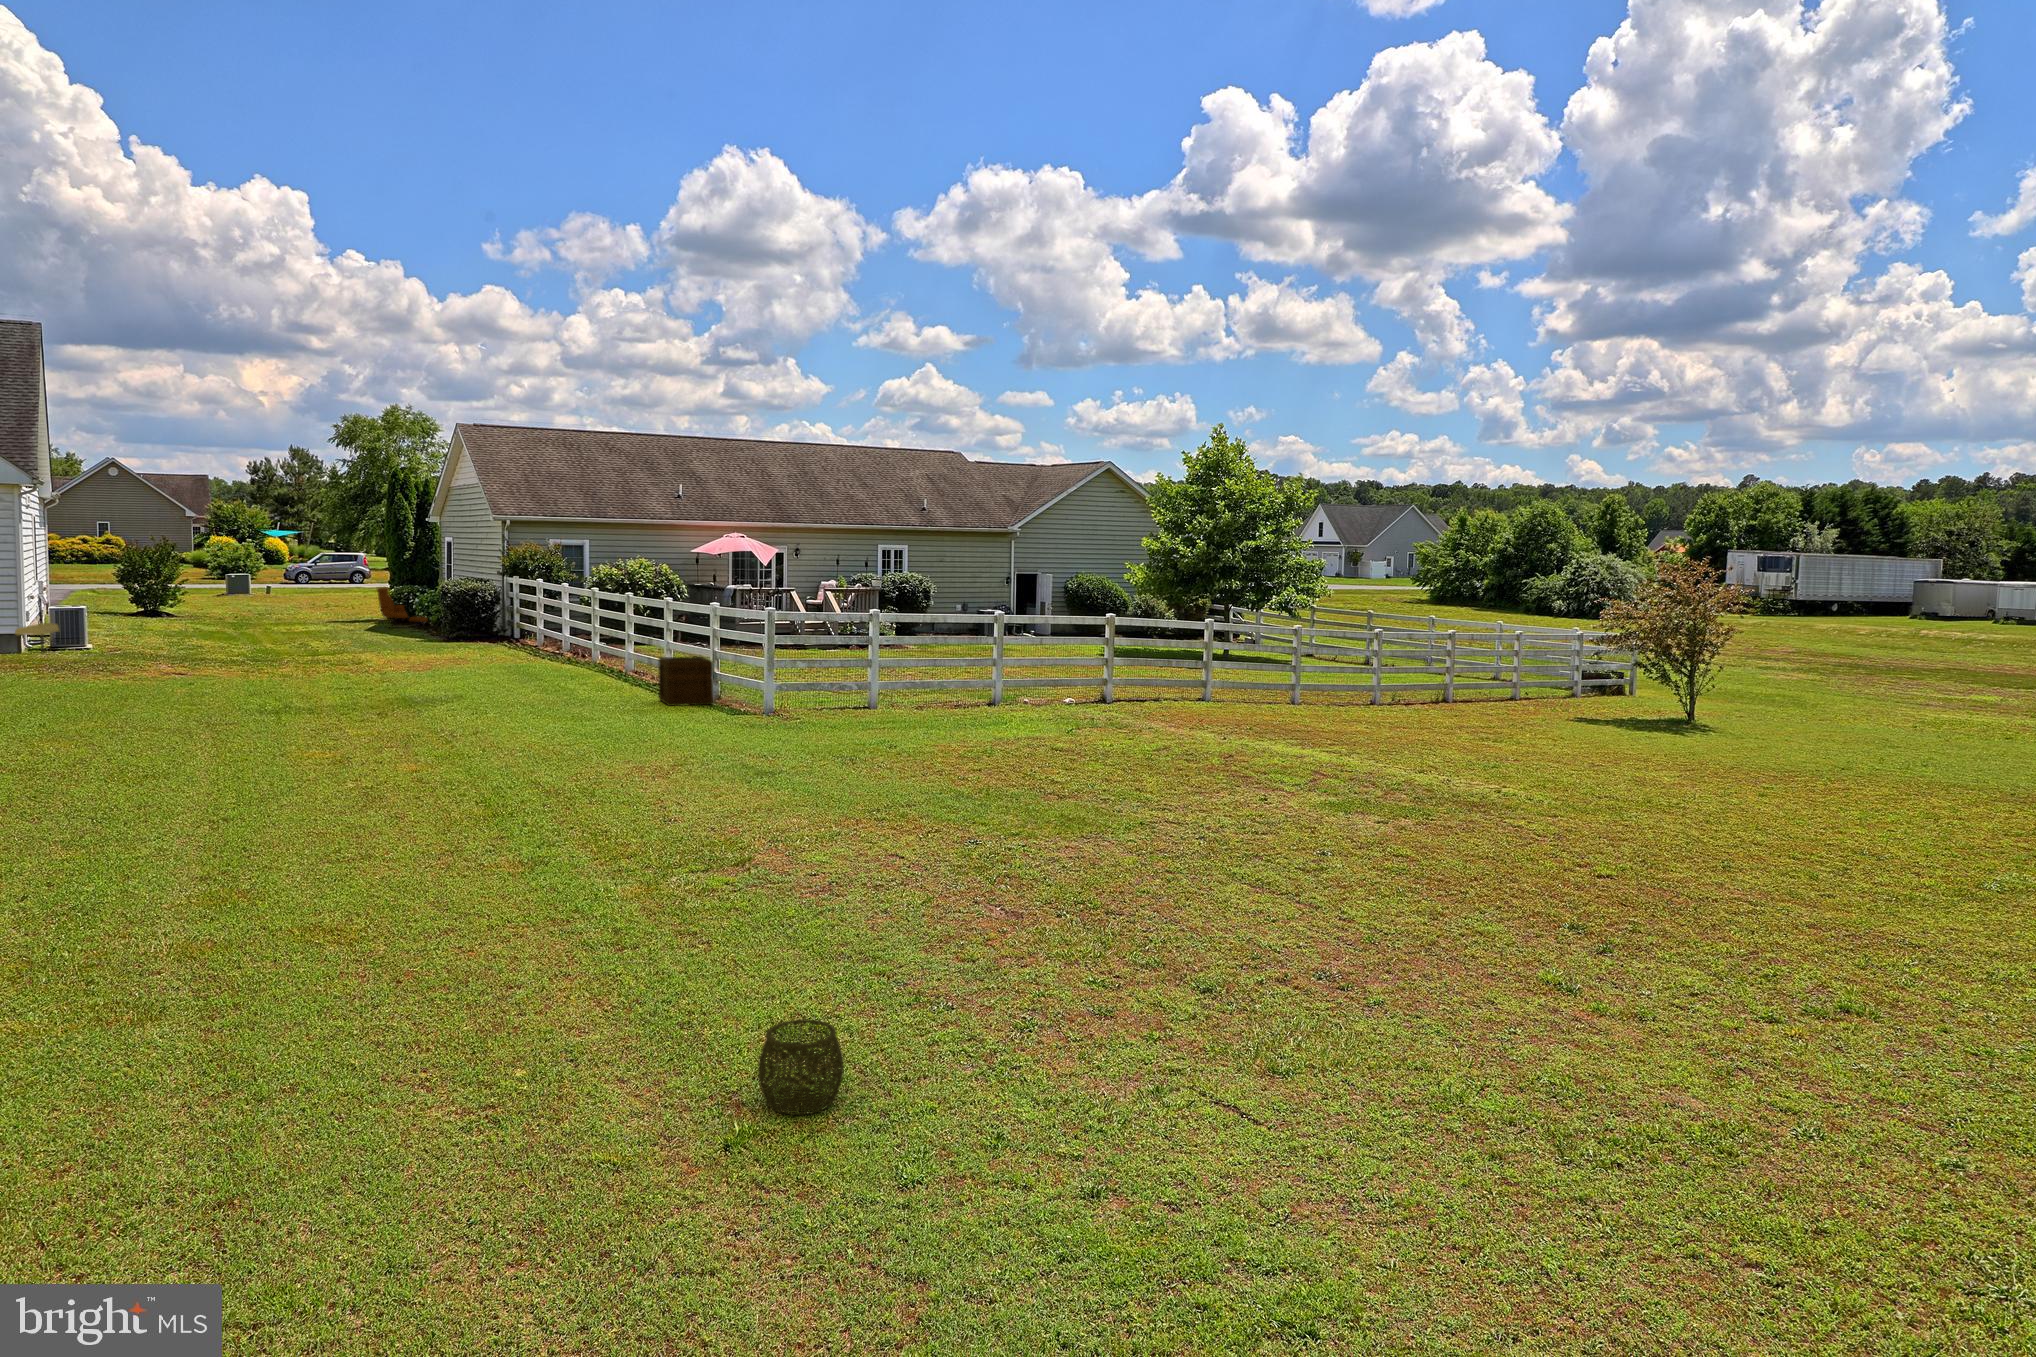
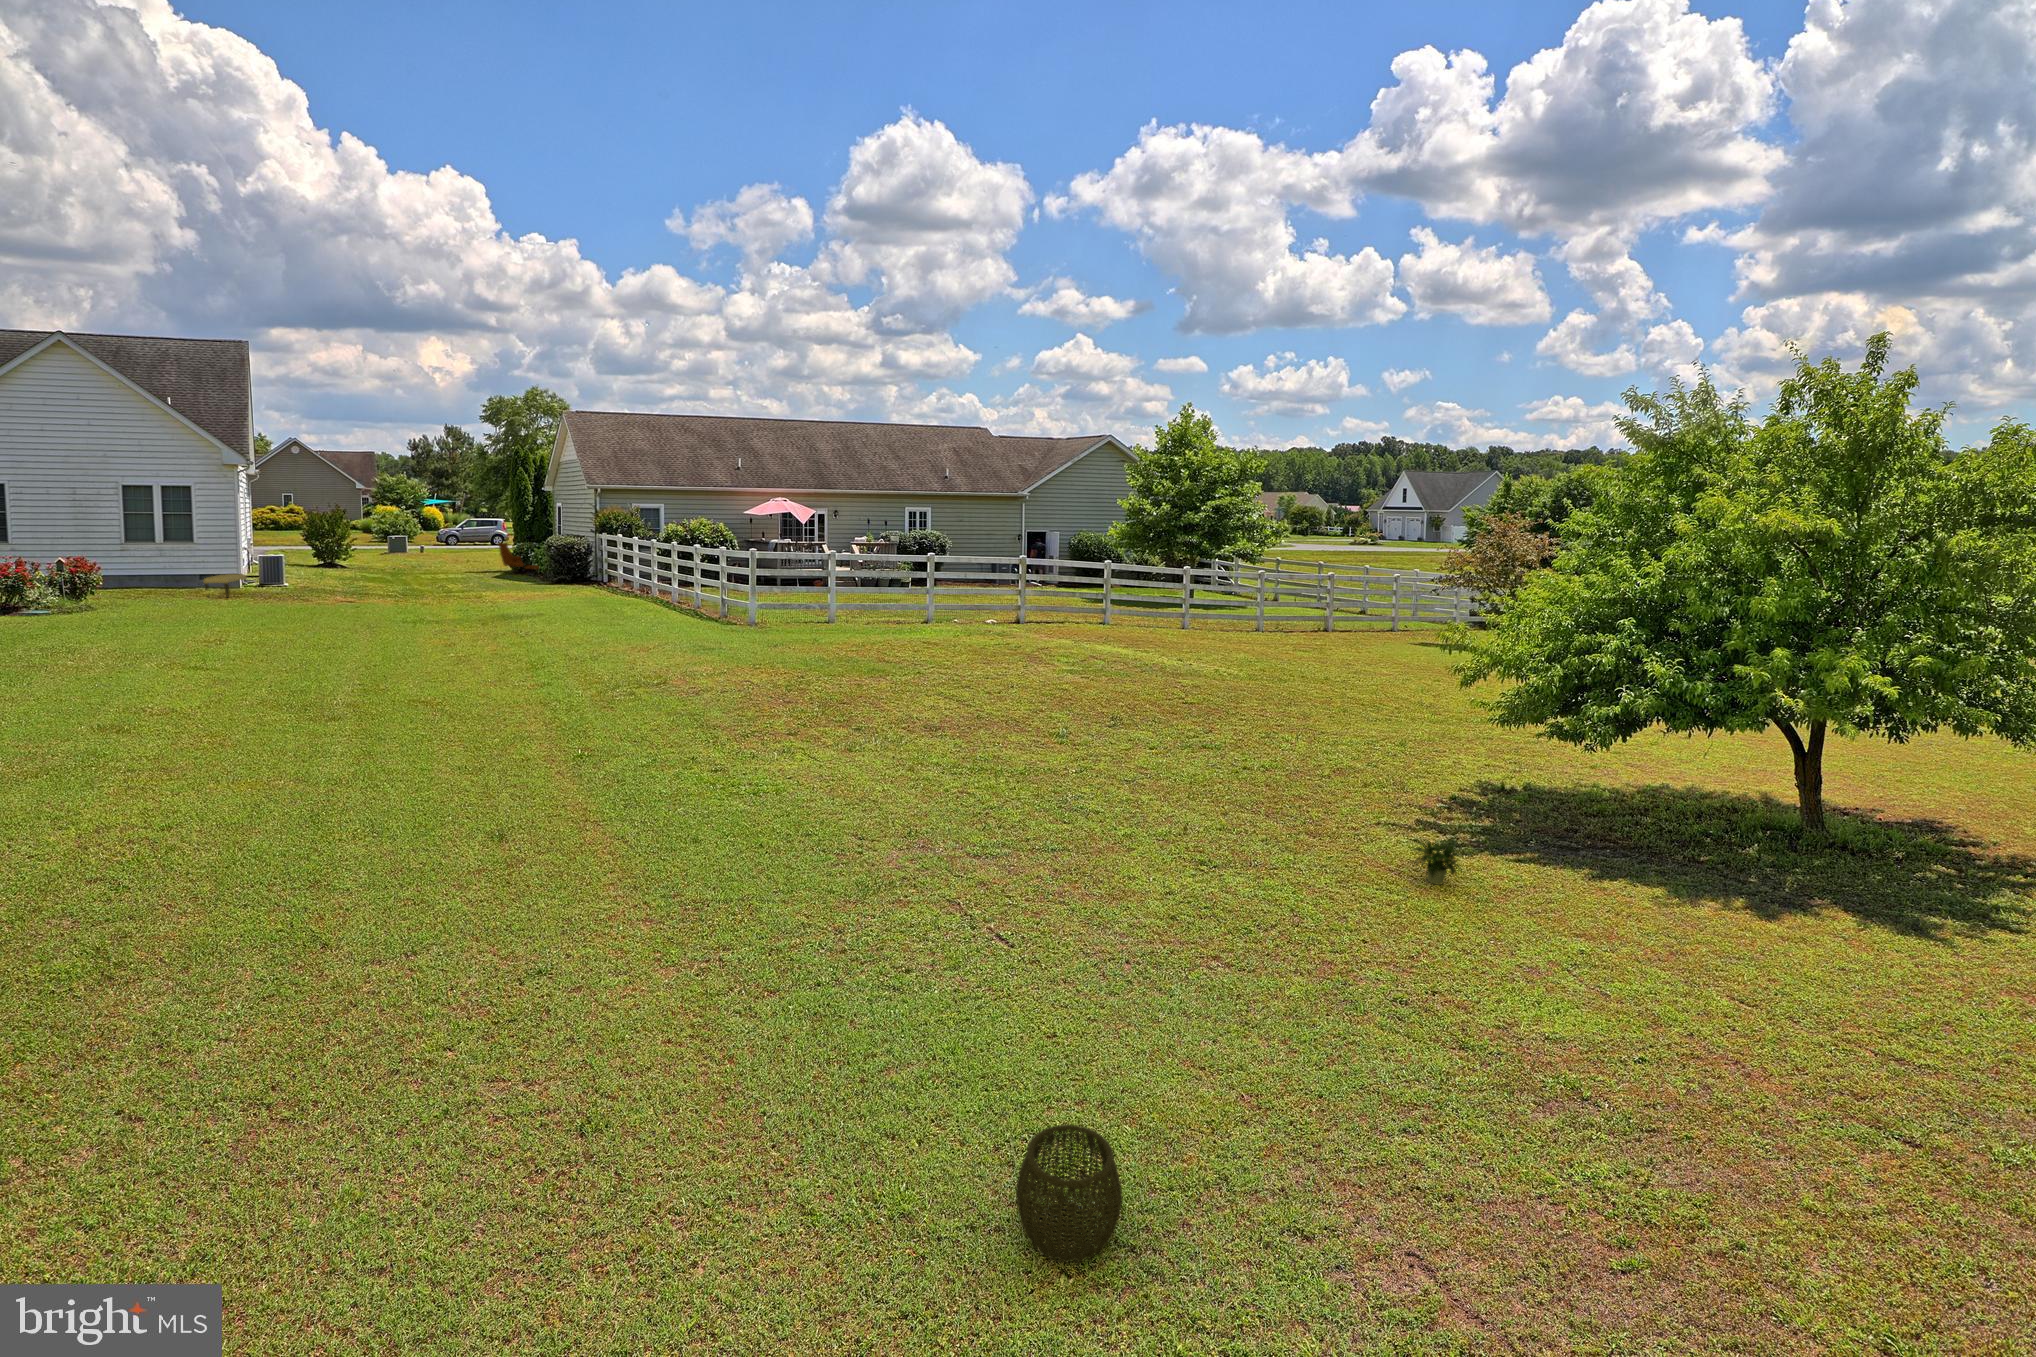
wooden crate: present [658,656,713,706] -> none [714,599,758,639]
potted plant: none [1481,920,1559,978] -> present [1412,841,1462,885]
woven basket: present [758,1019,844,1116] -> present [1016,1124,1123,1263]

